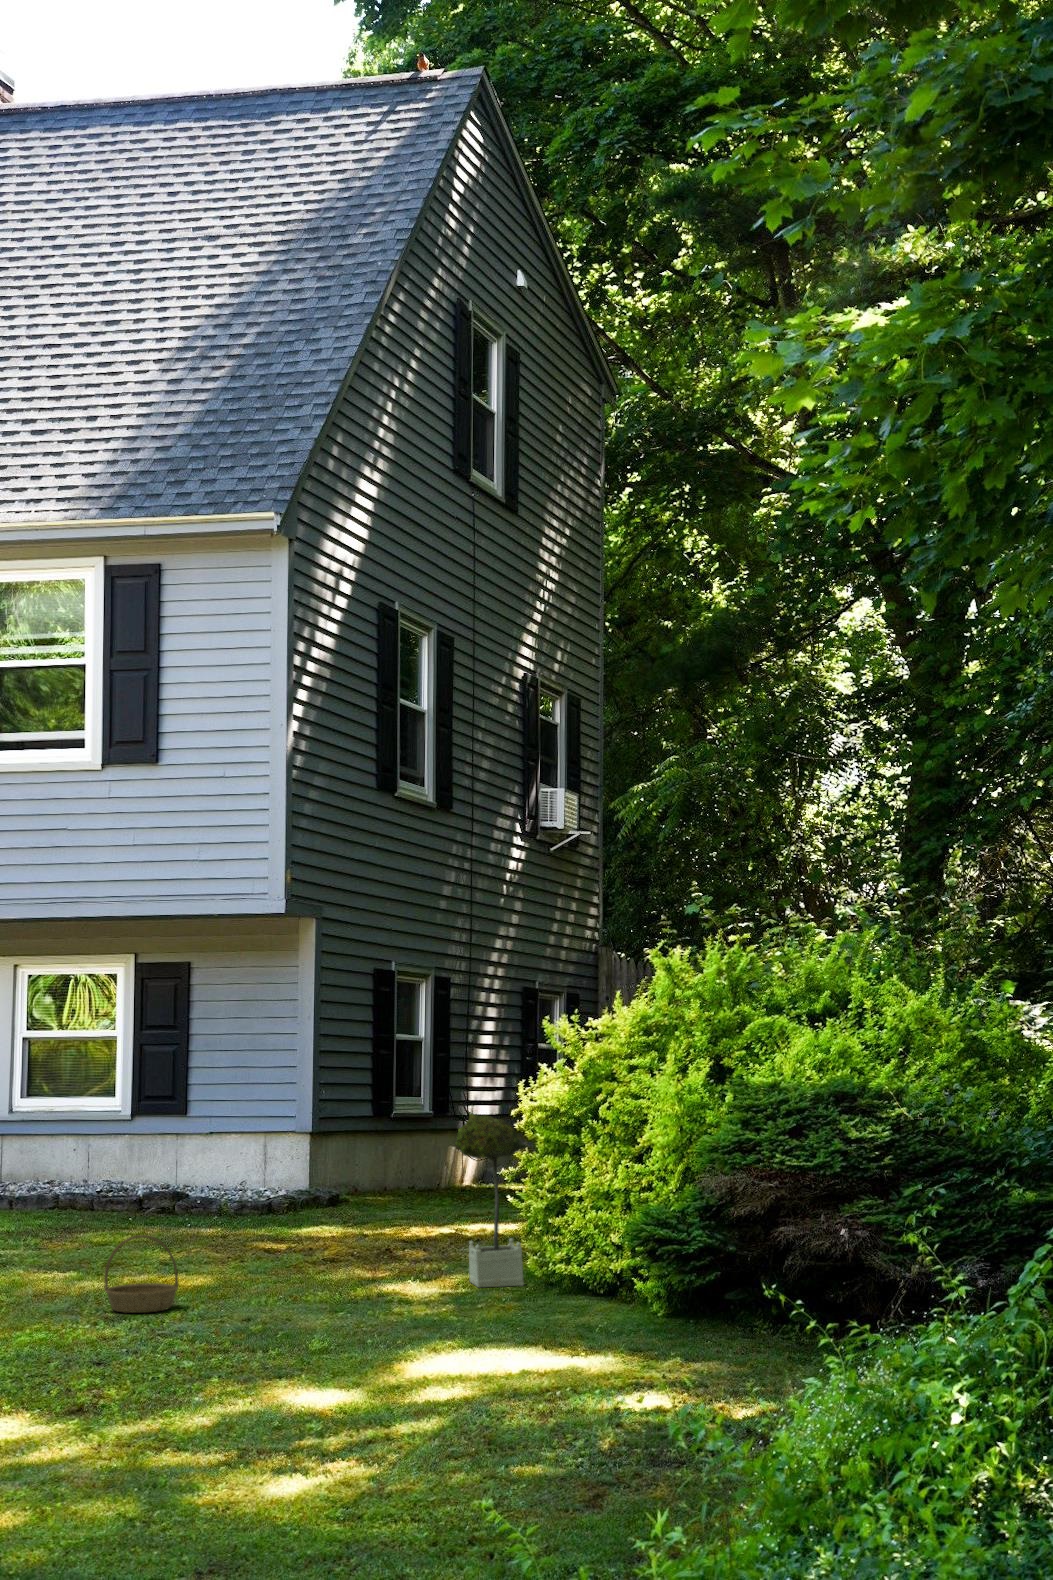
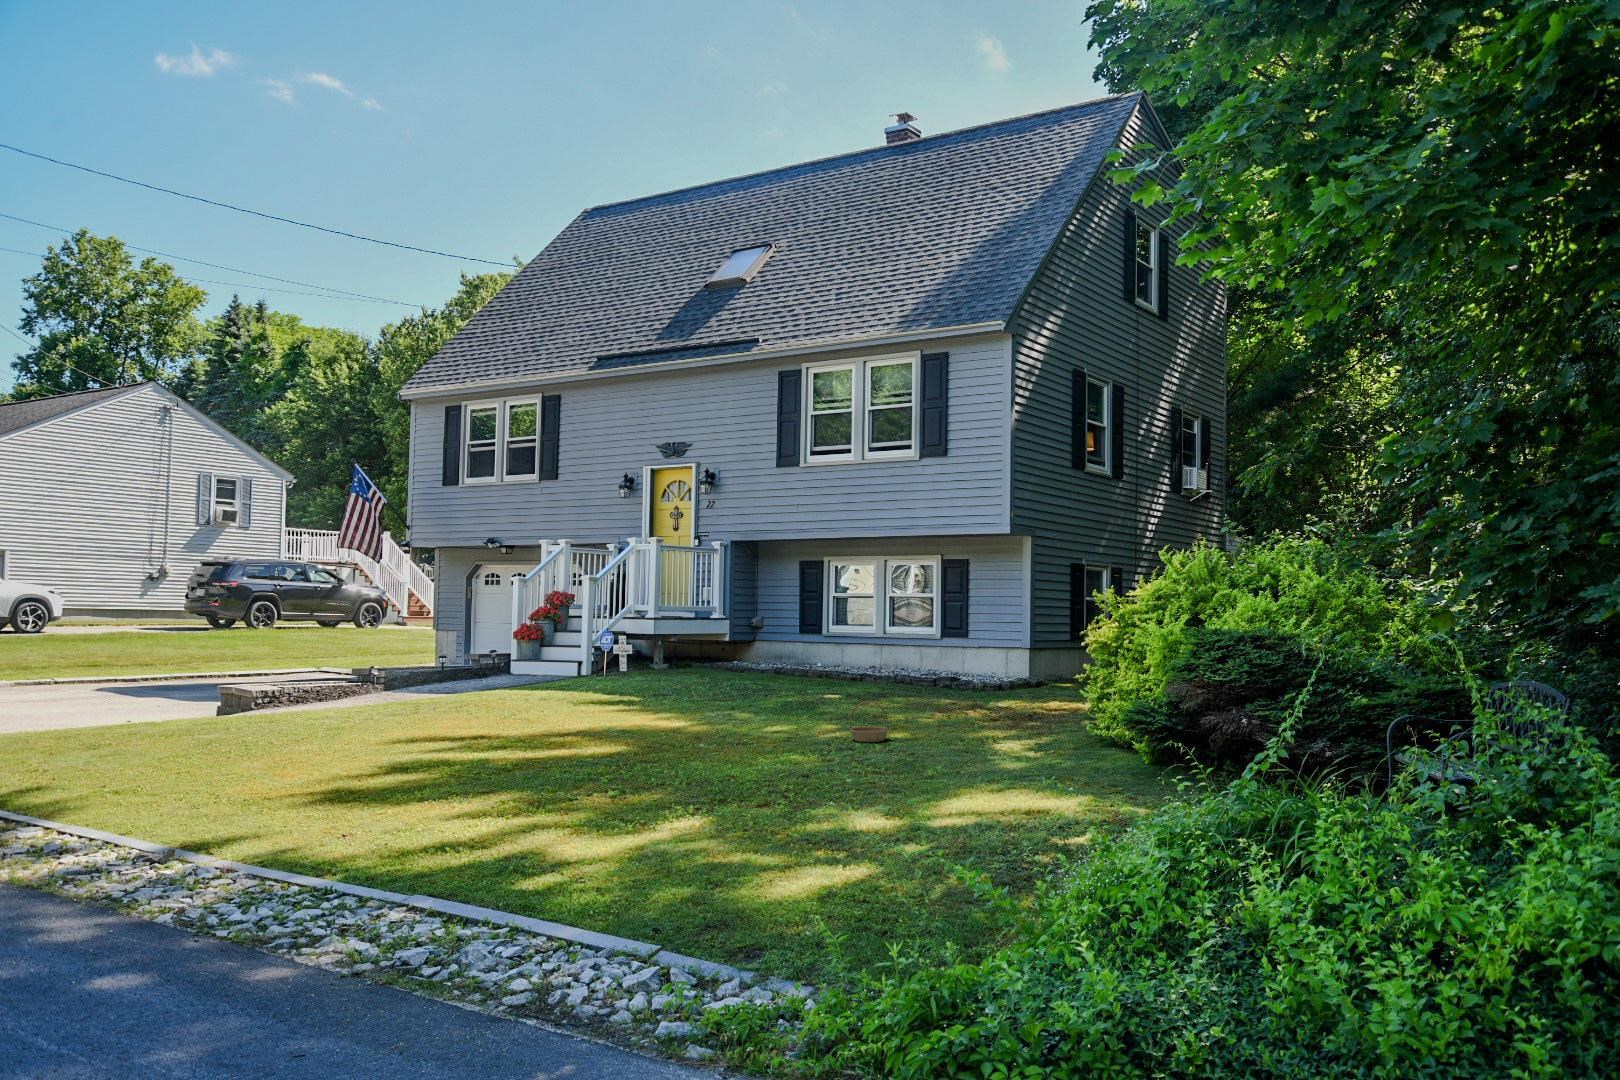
potted tree: present [455,1113,526,1287] -> none [1048,641,1090,740]

